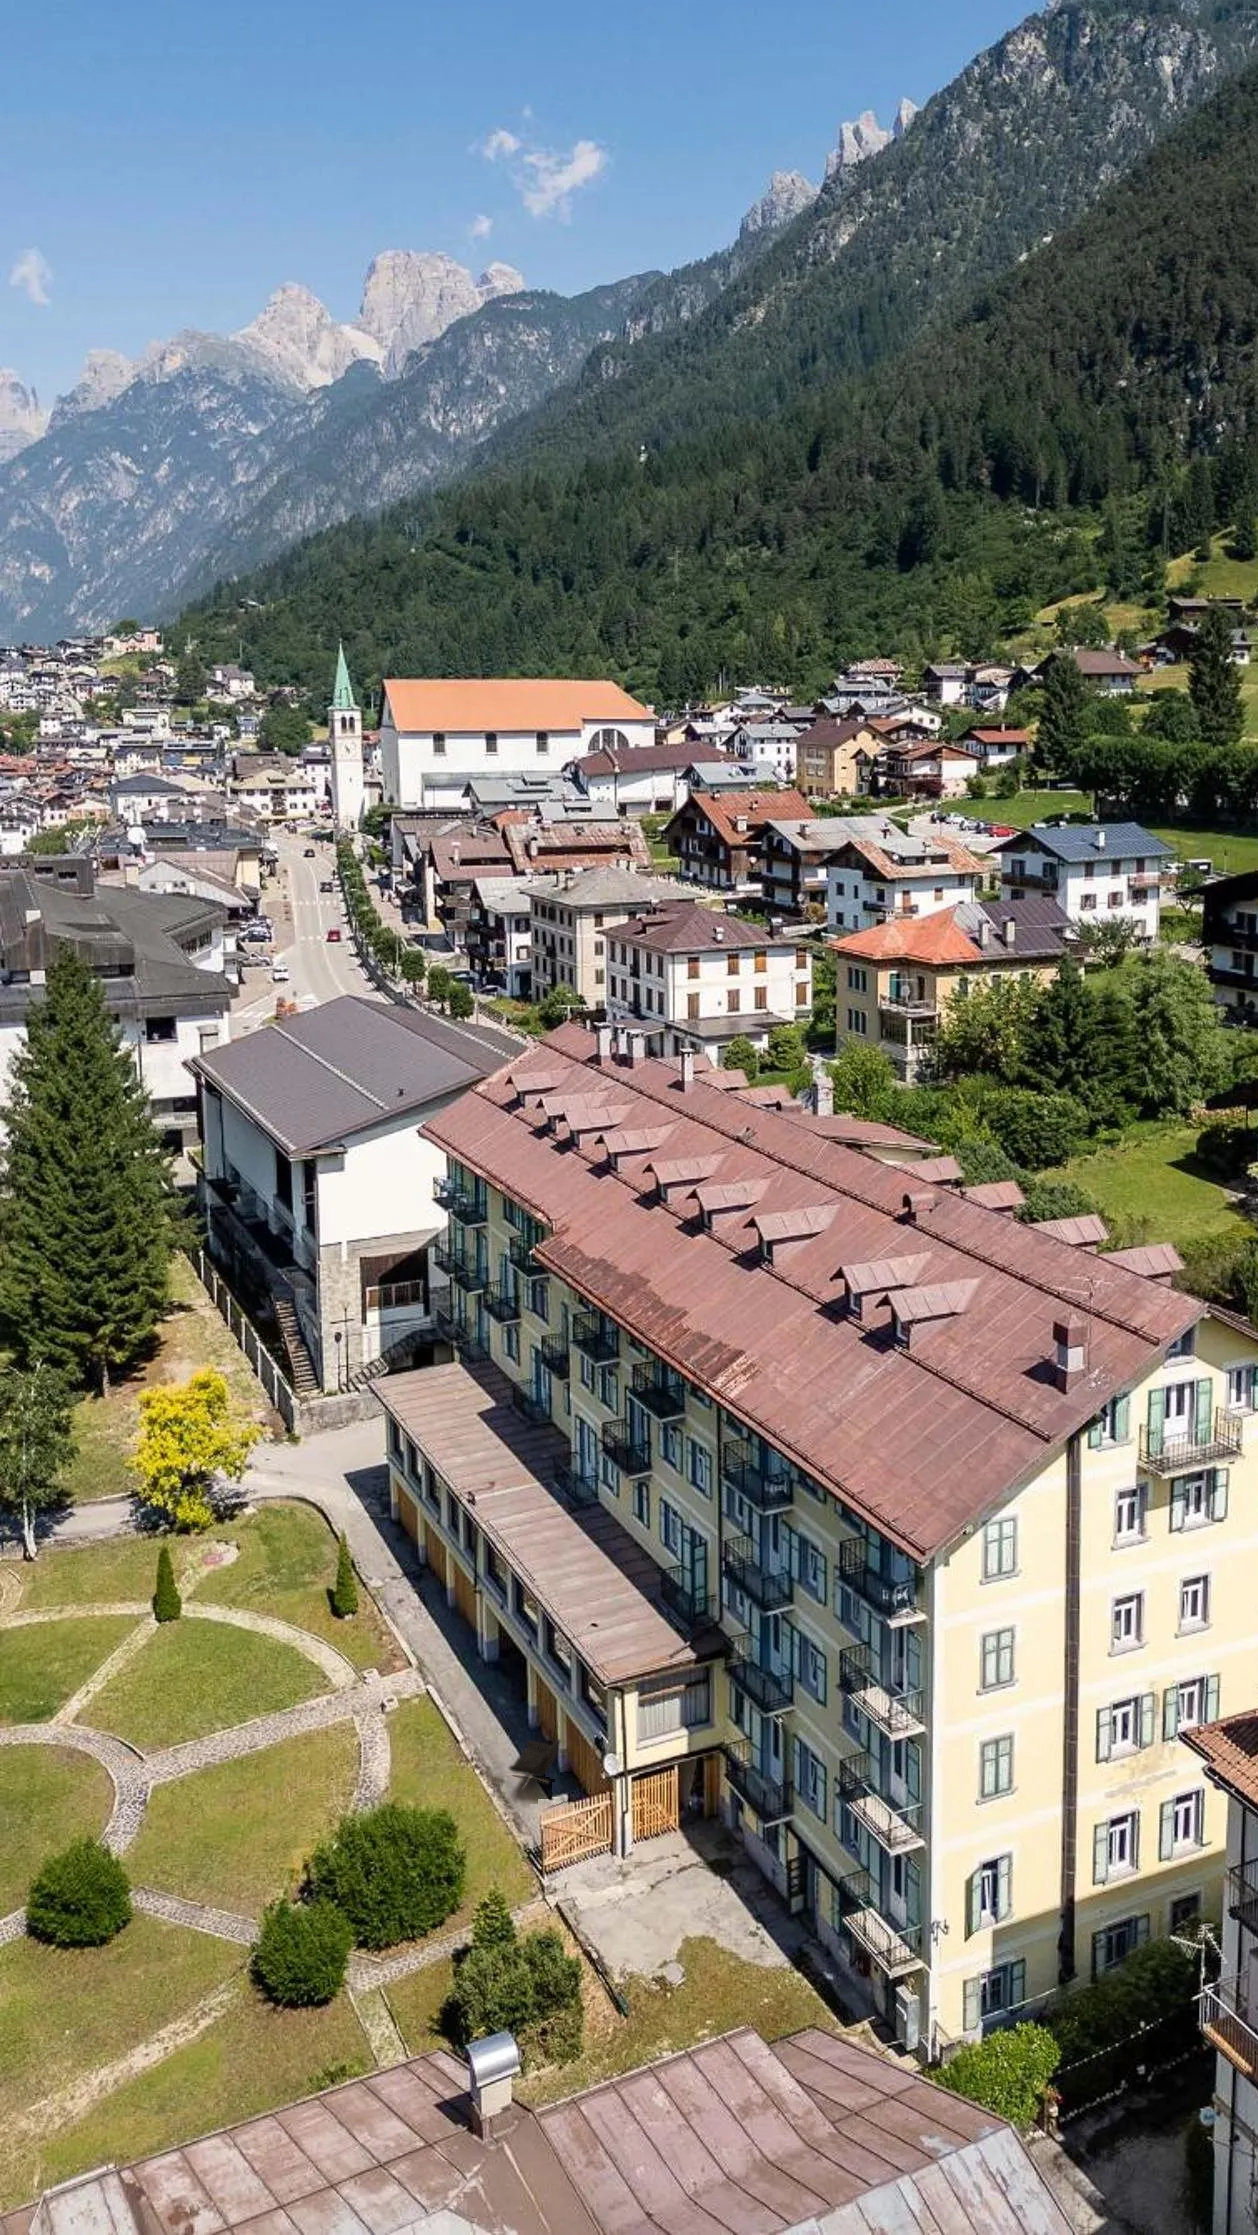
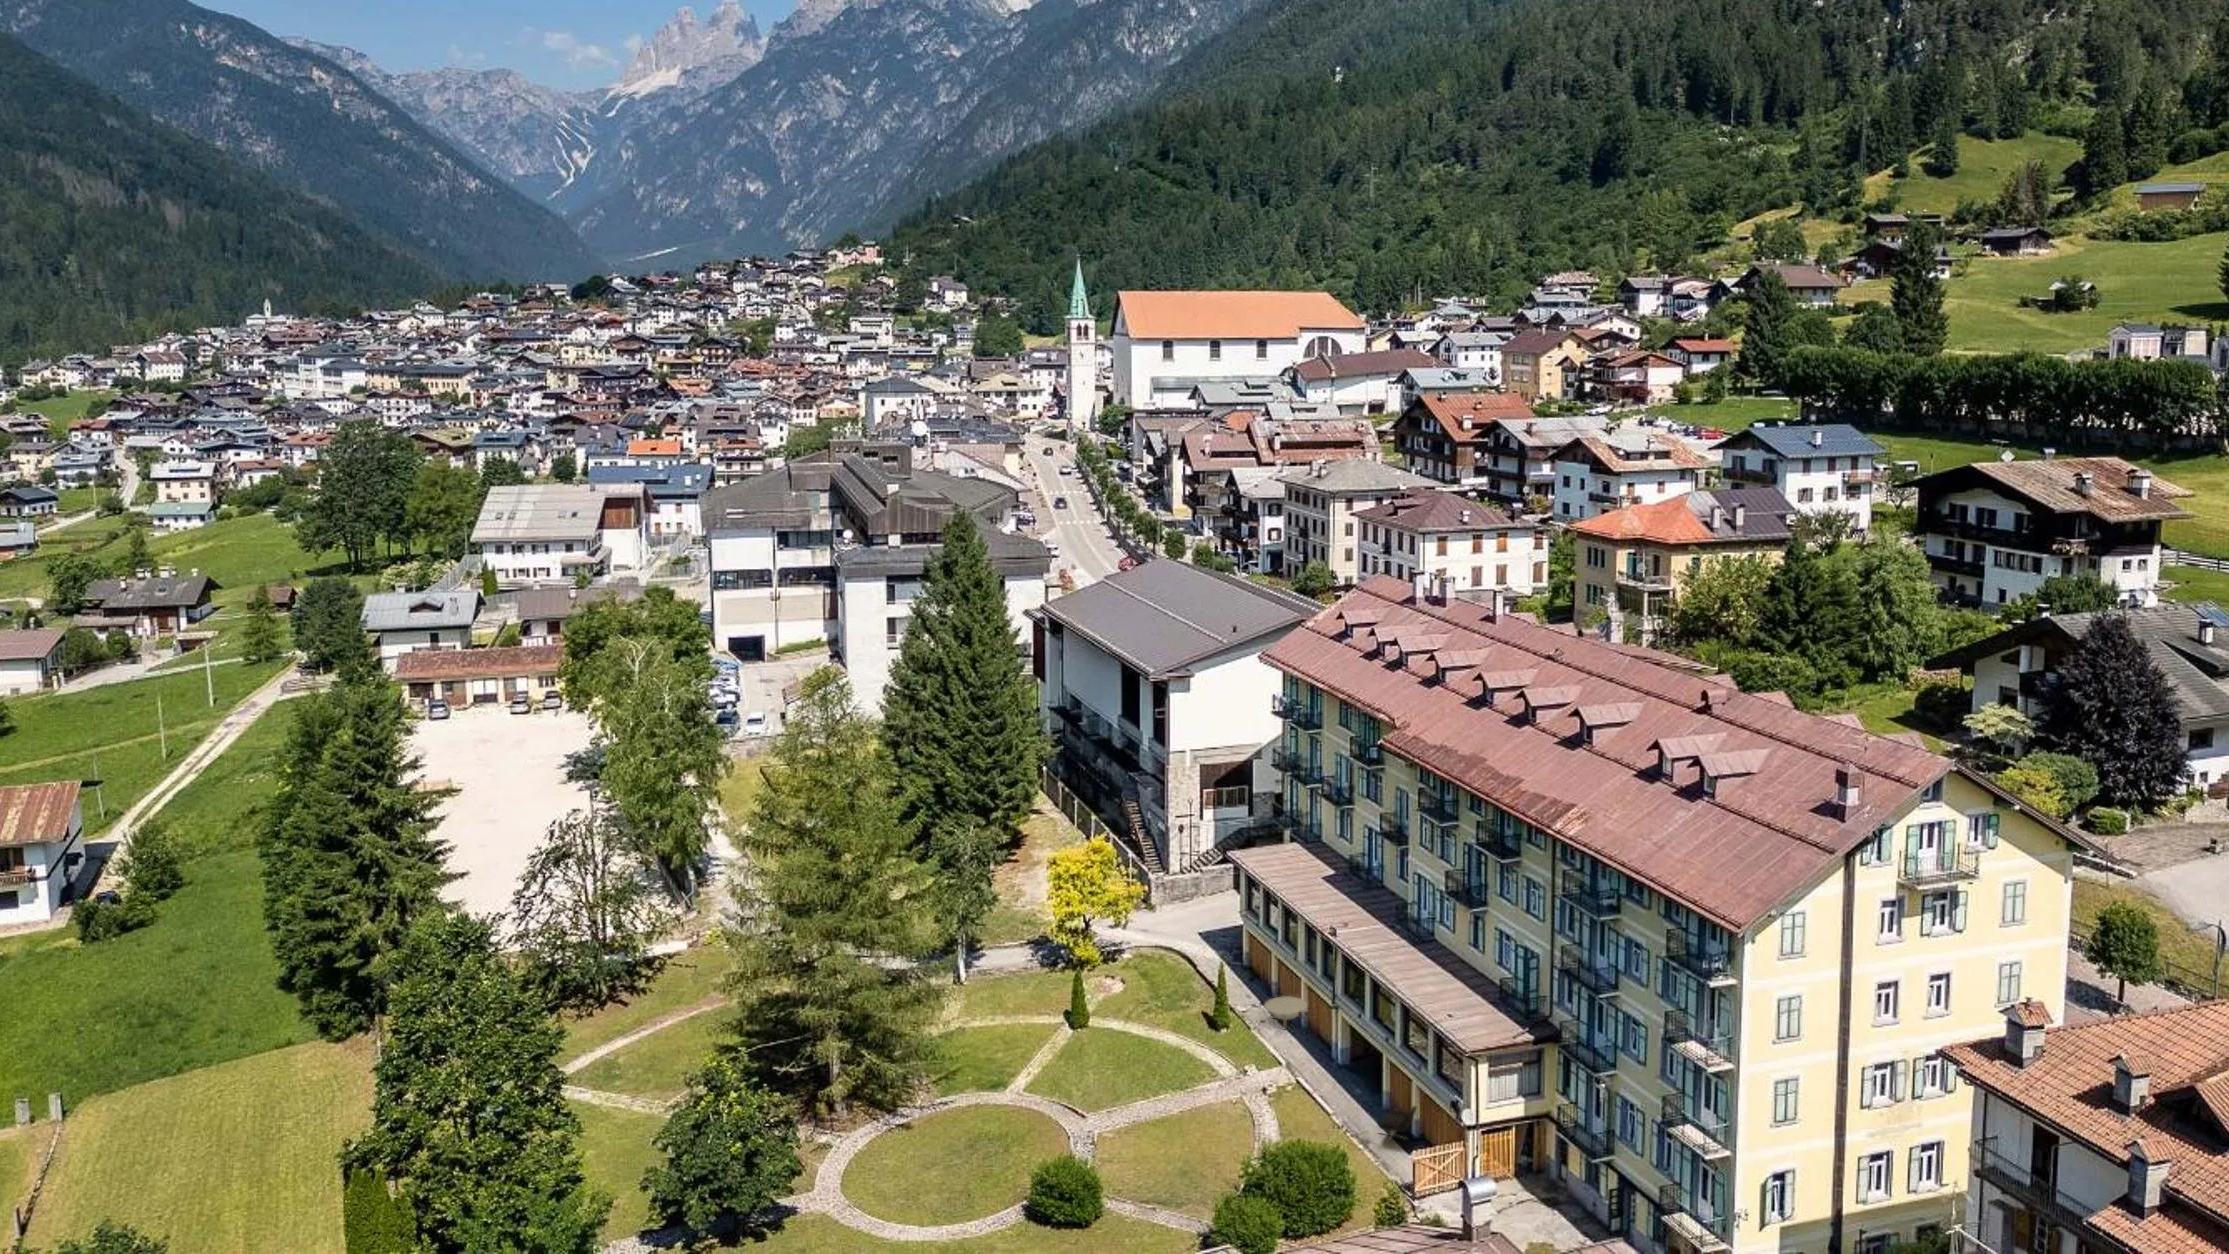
round table: none [400,1568,454,1616] -> present [1264,996,1307,1030]

